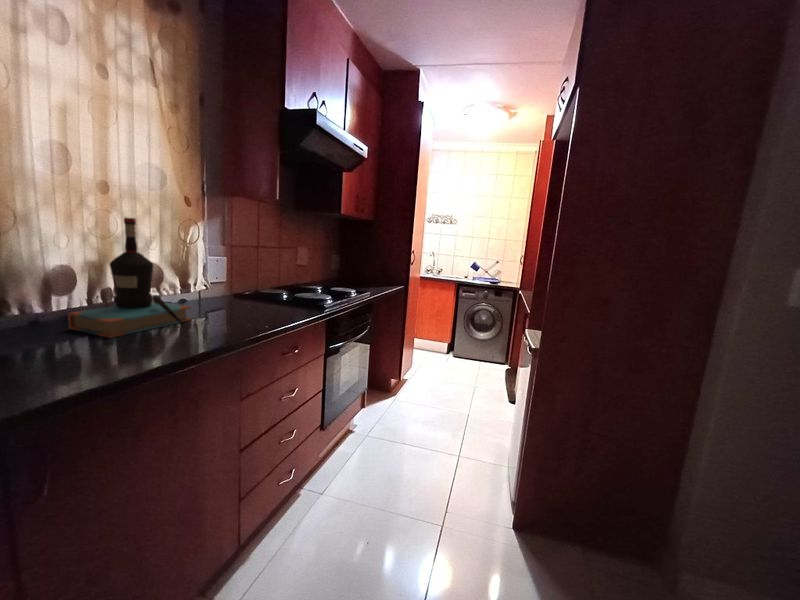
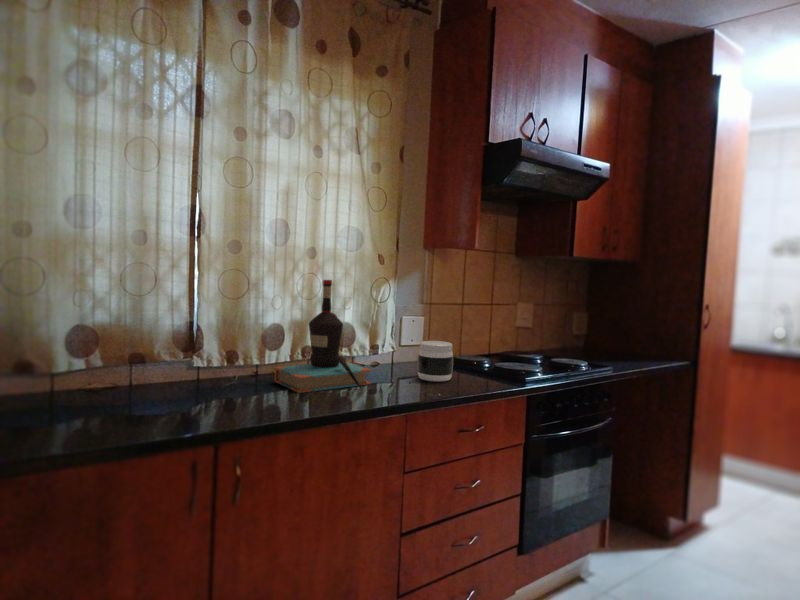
jar: none [233,278,266,312] -> present [418,341,453,382]

